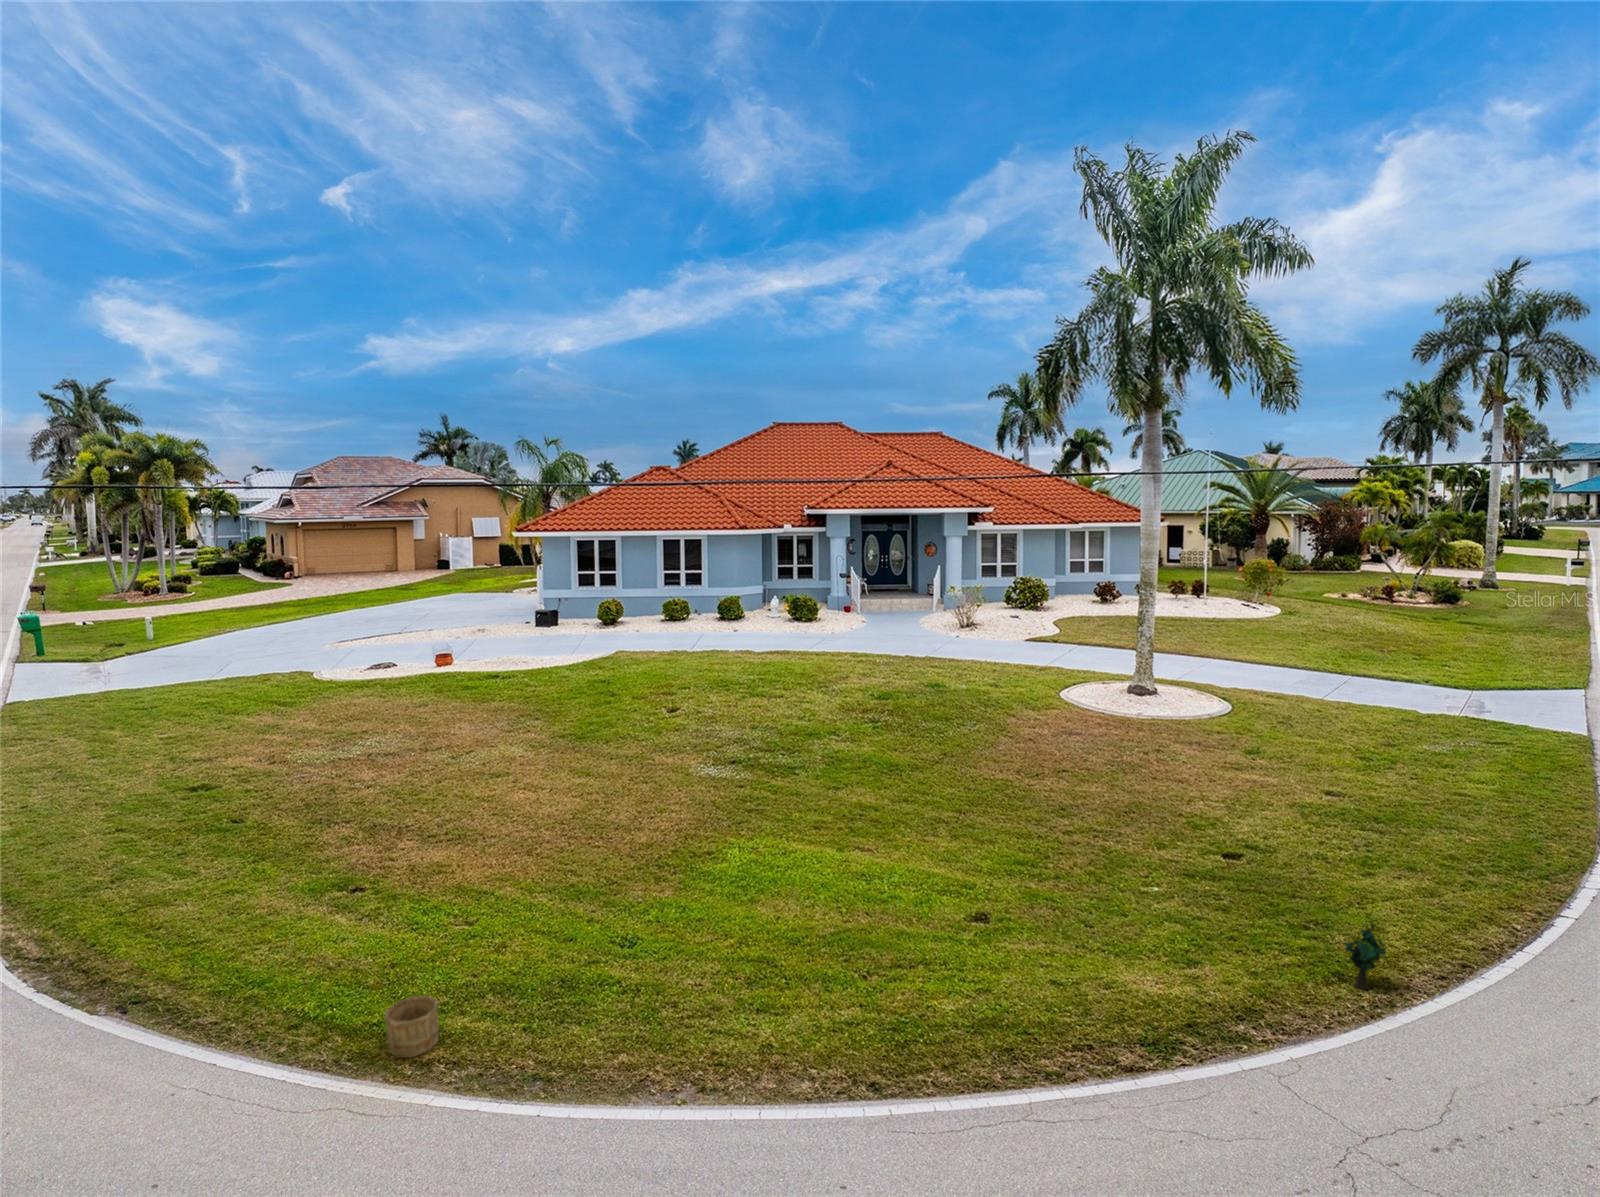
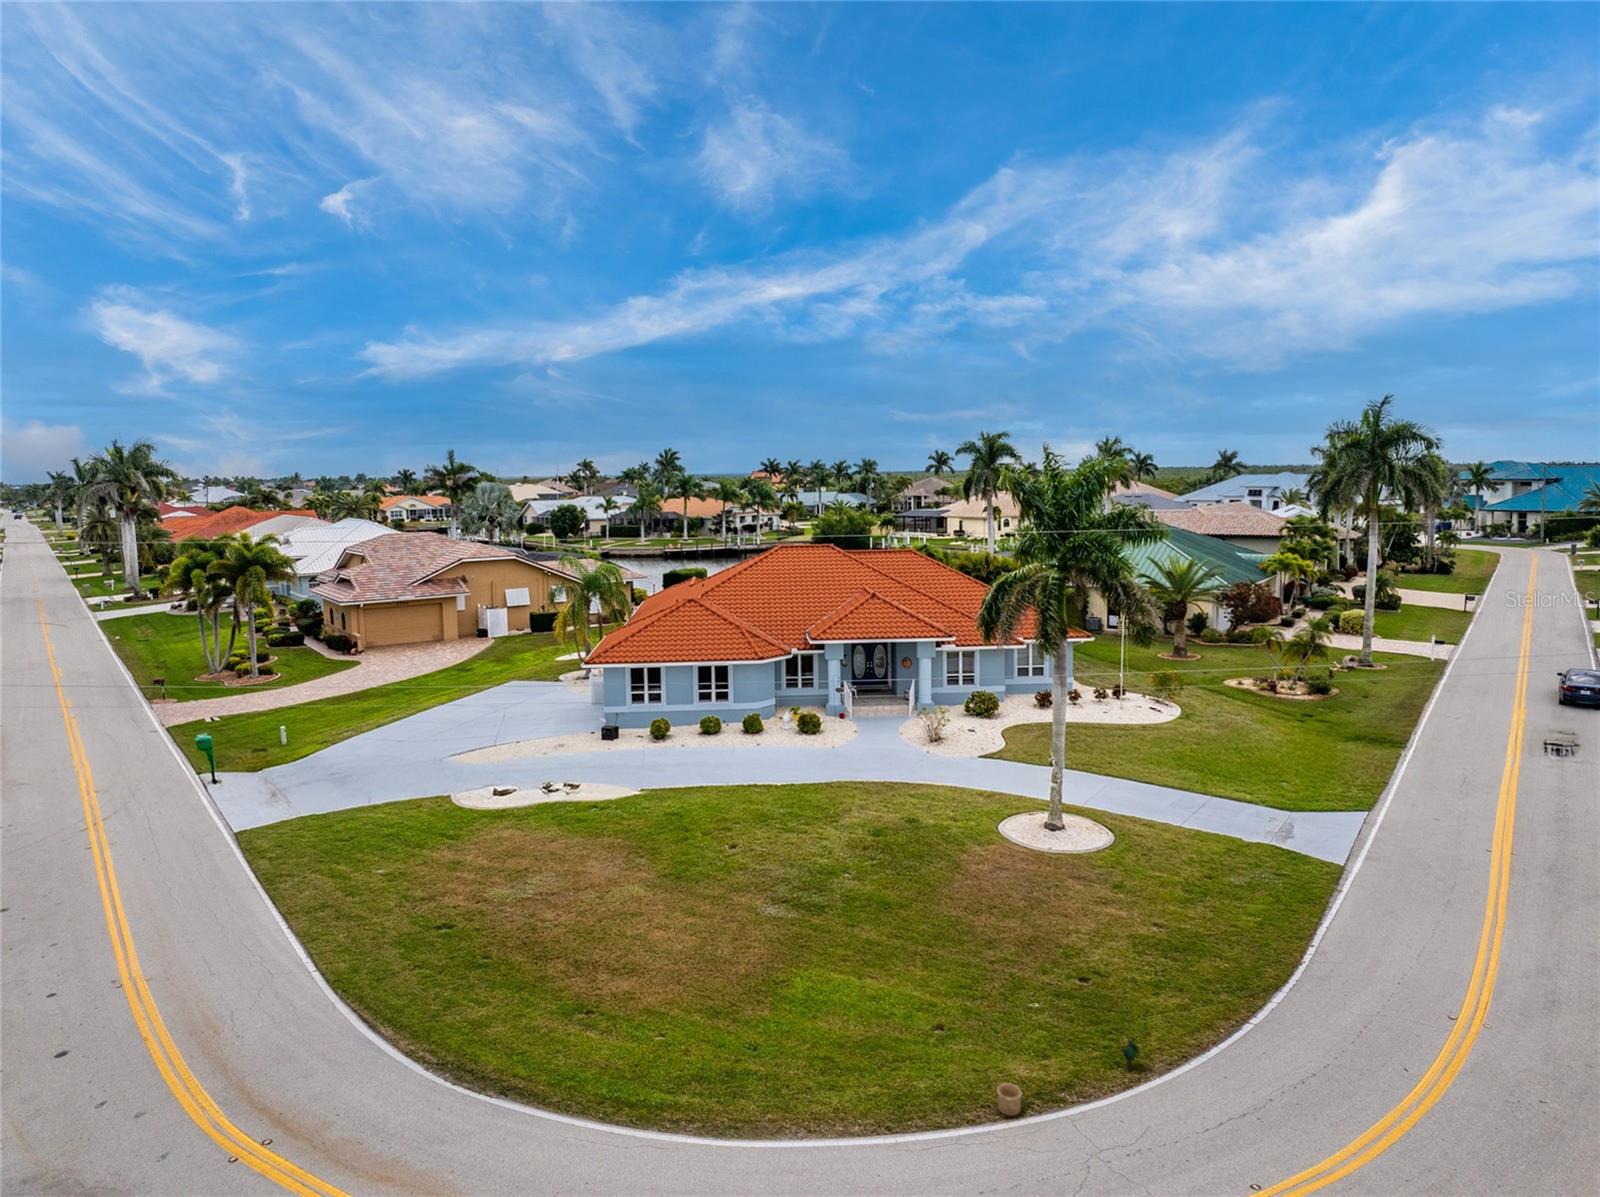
wooden bucket: present [385,996,439,1058] -> present [997,1083,1022,1116]

